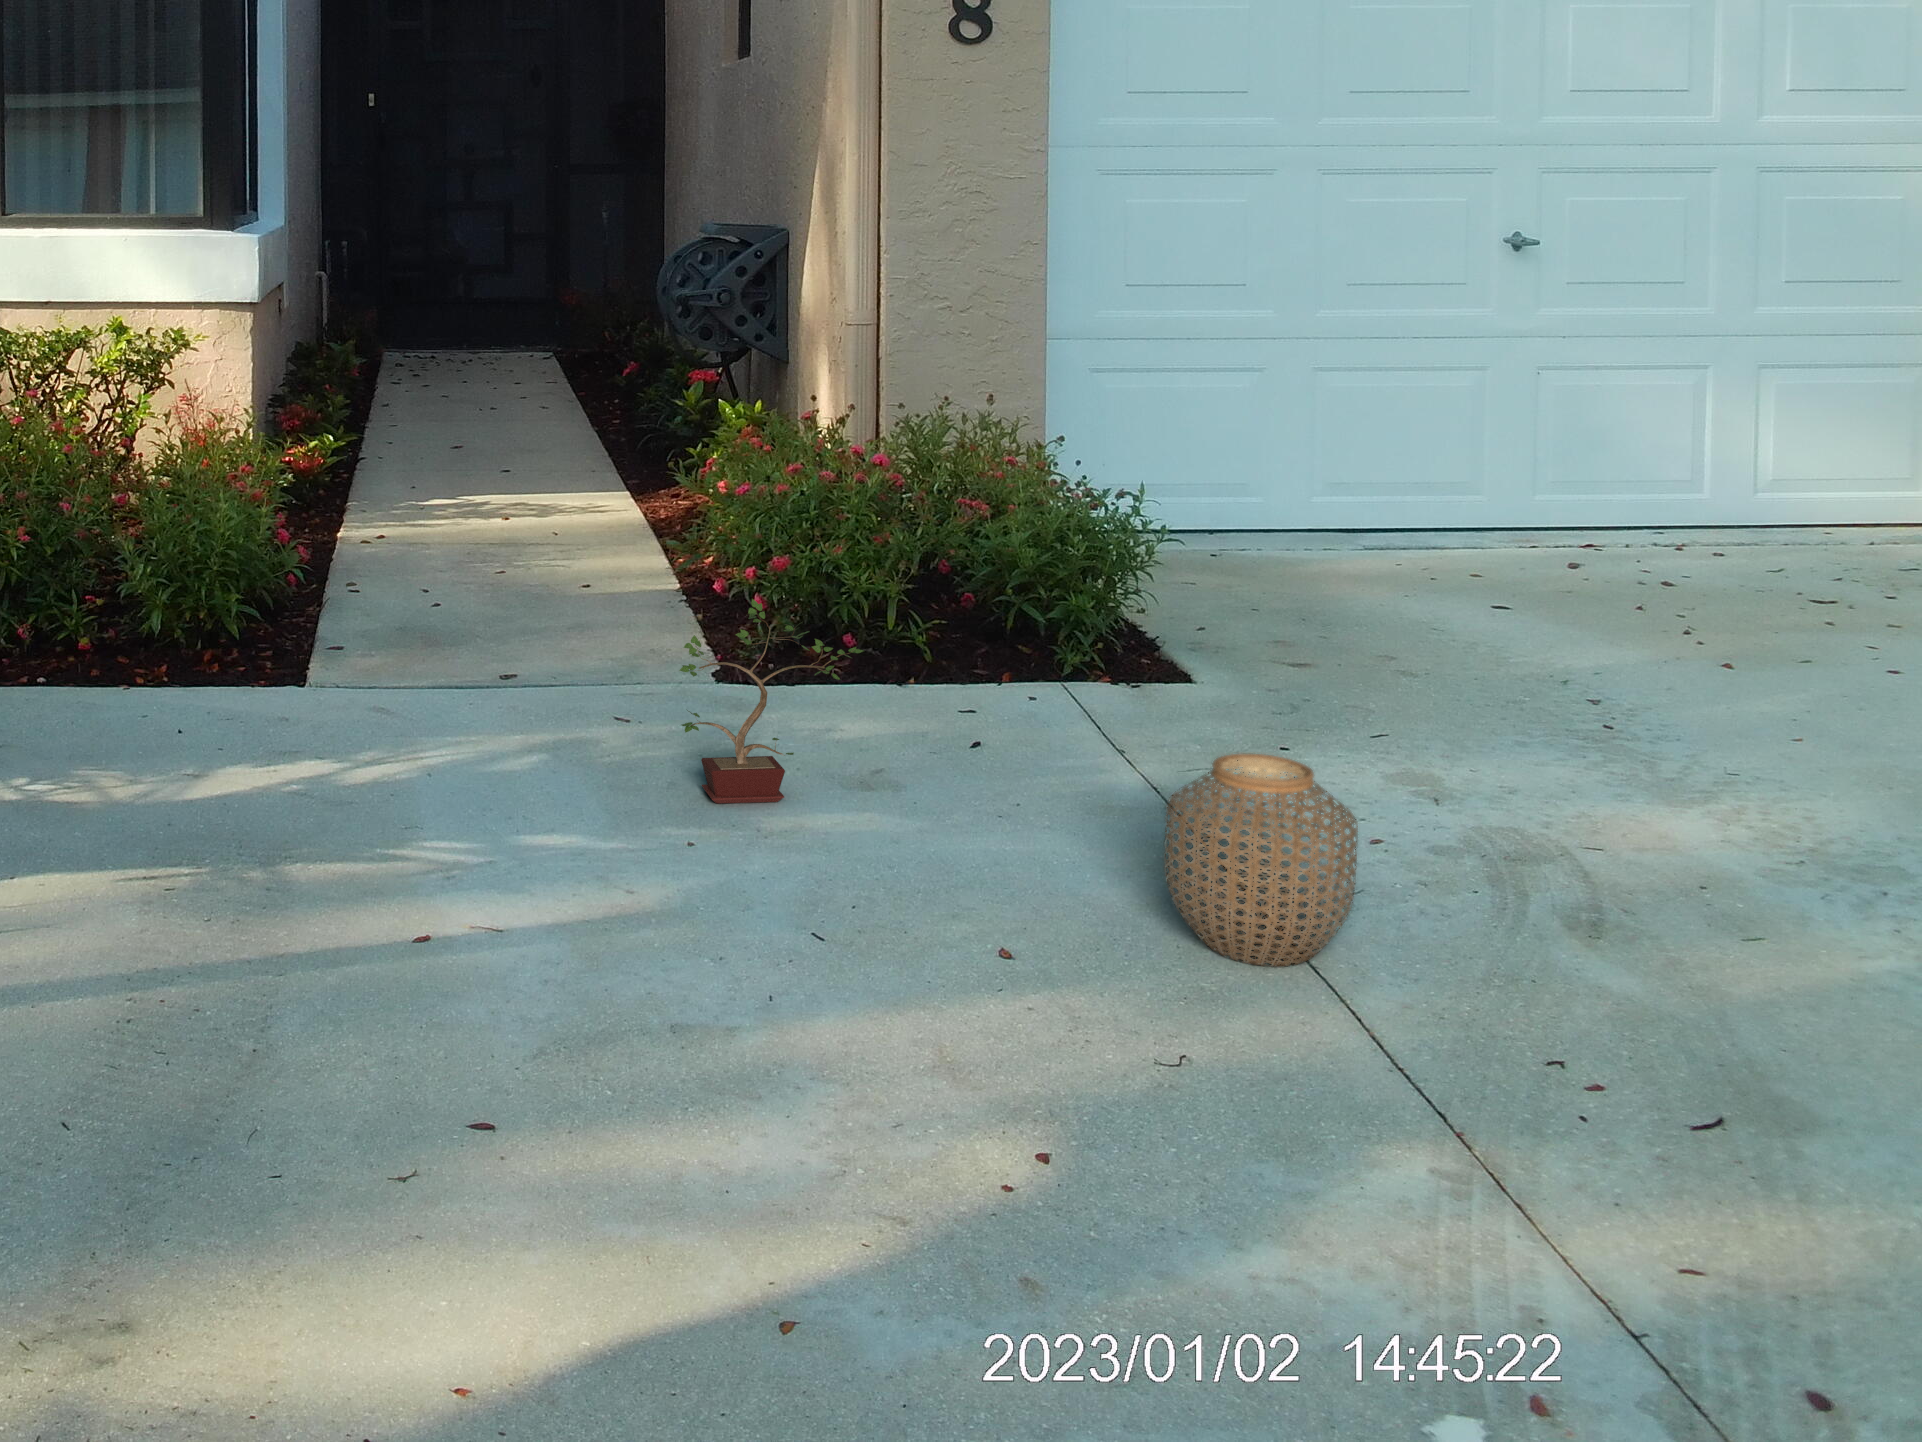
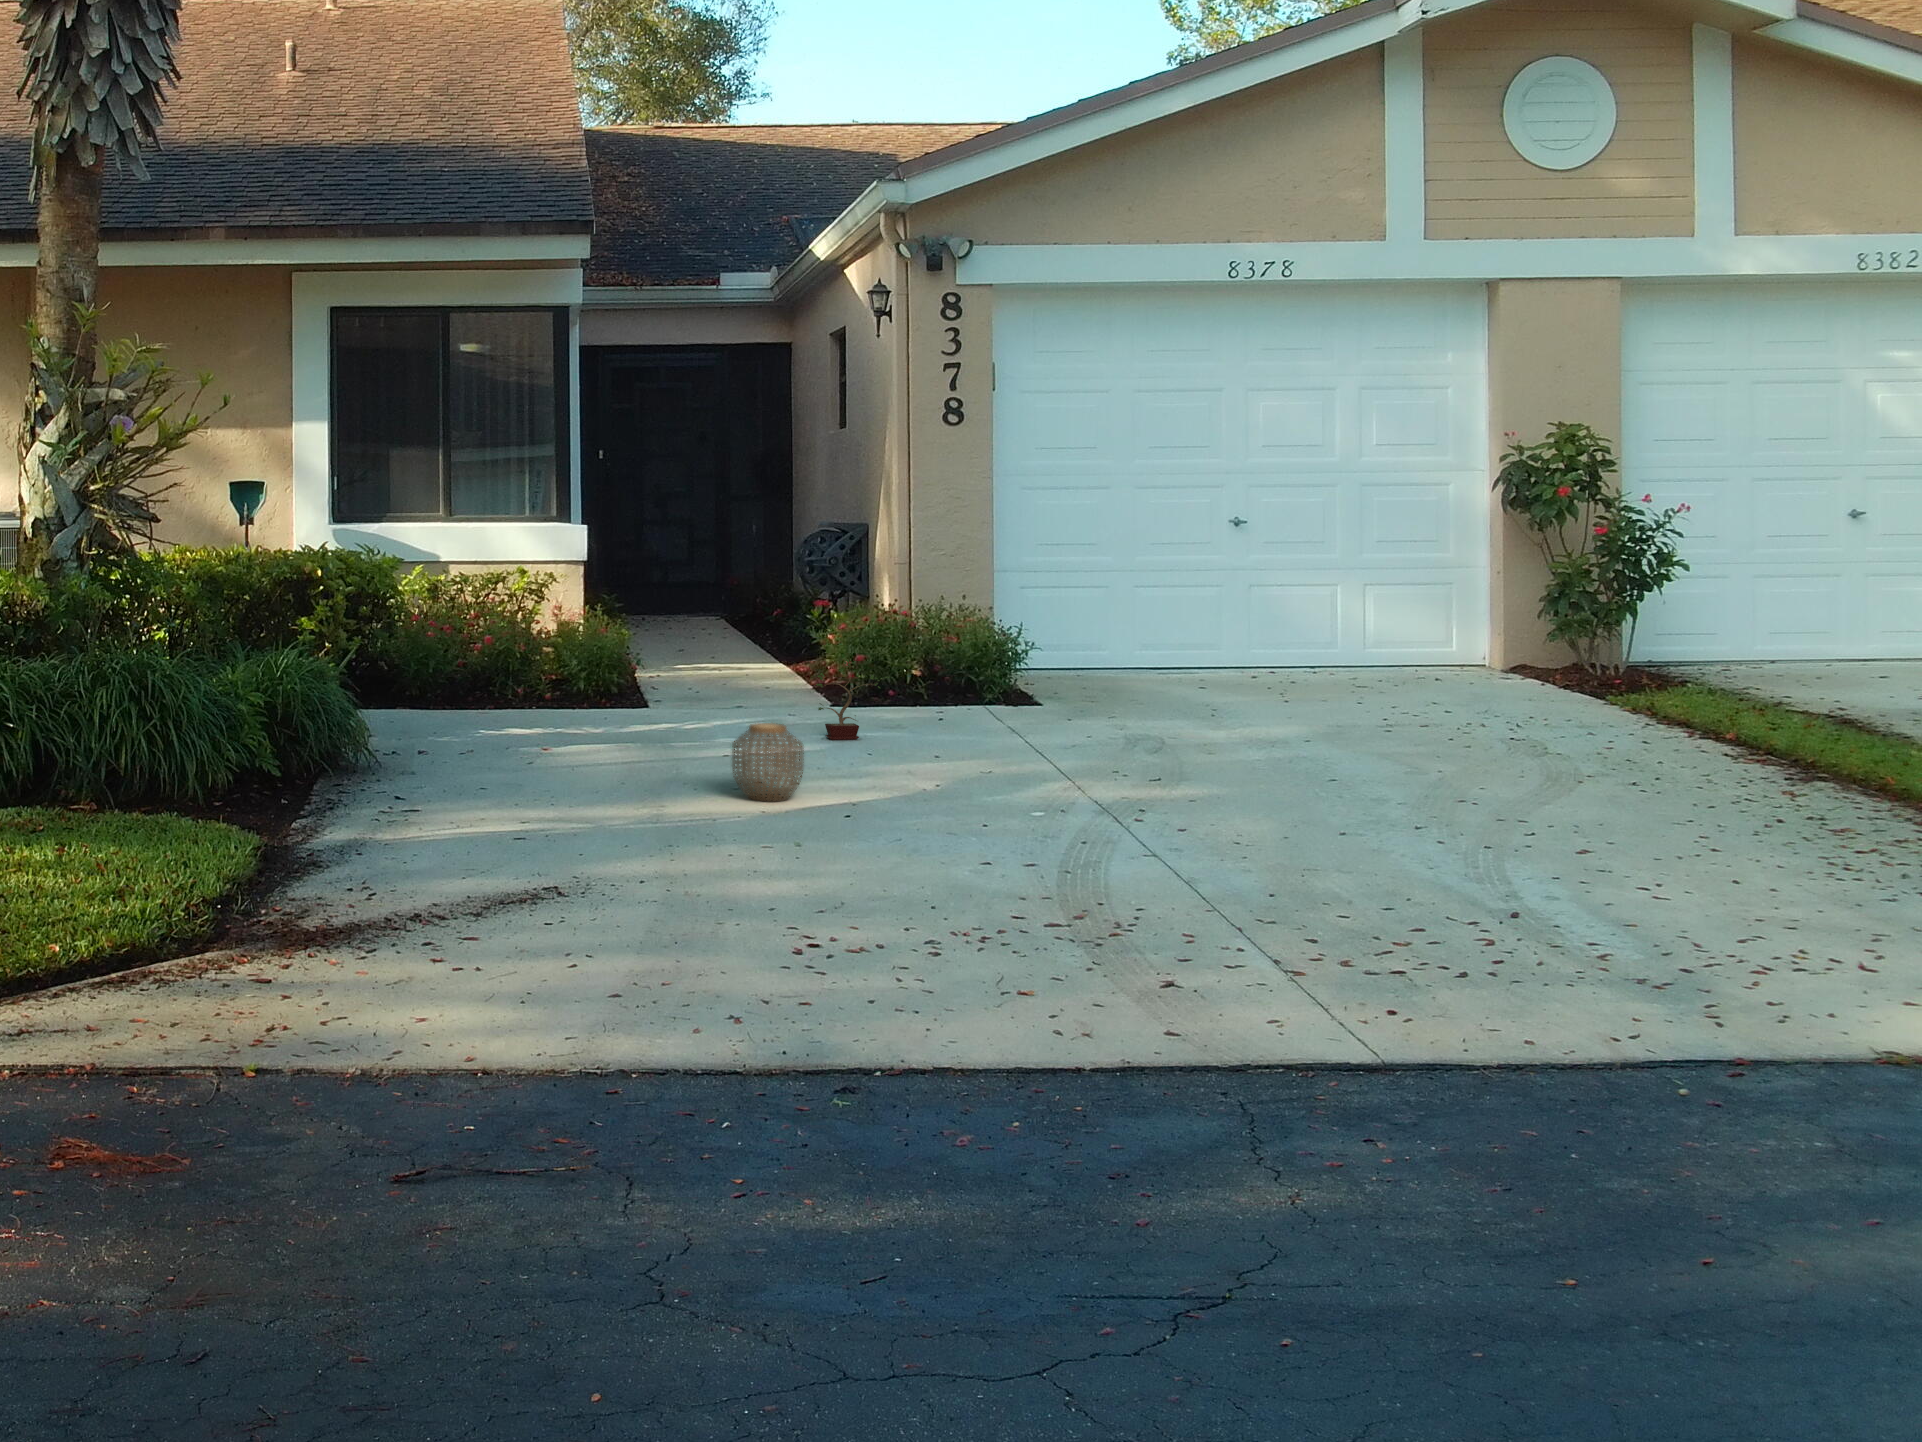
woven basket: present [1164,754,1358,966] -> present [732,723,804,801]

